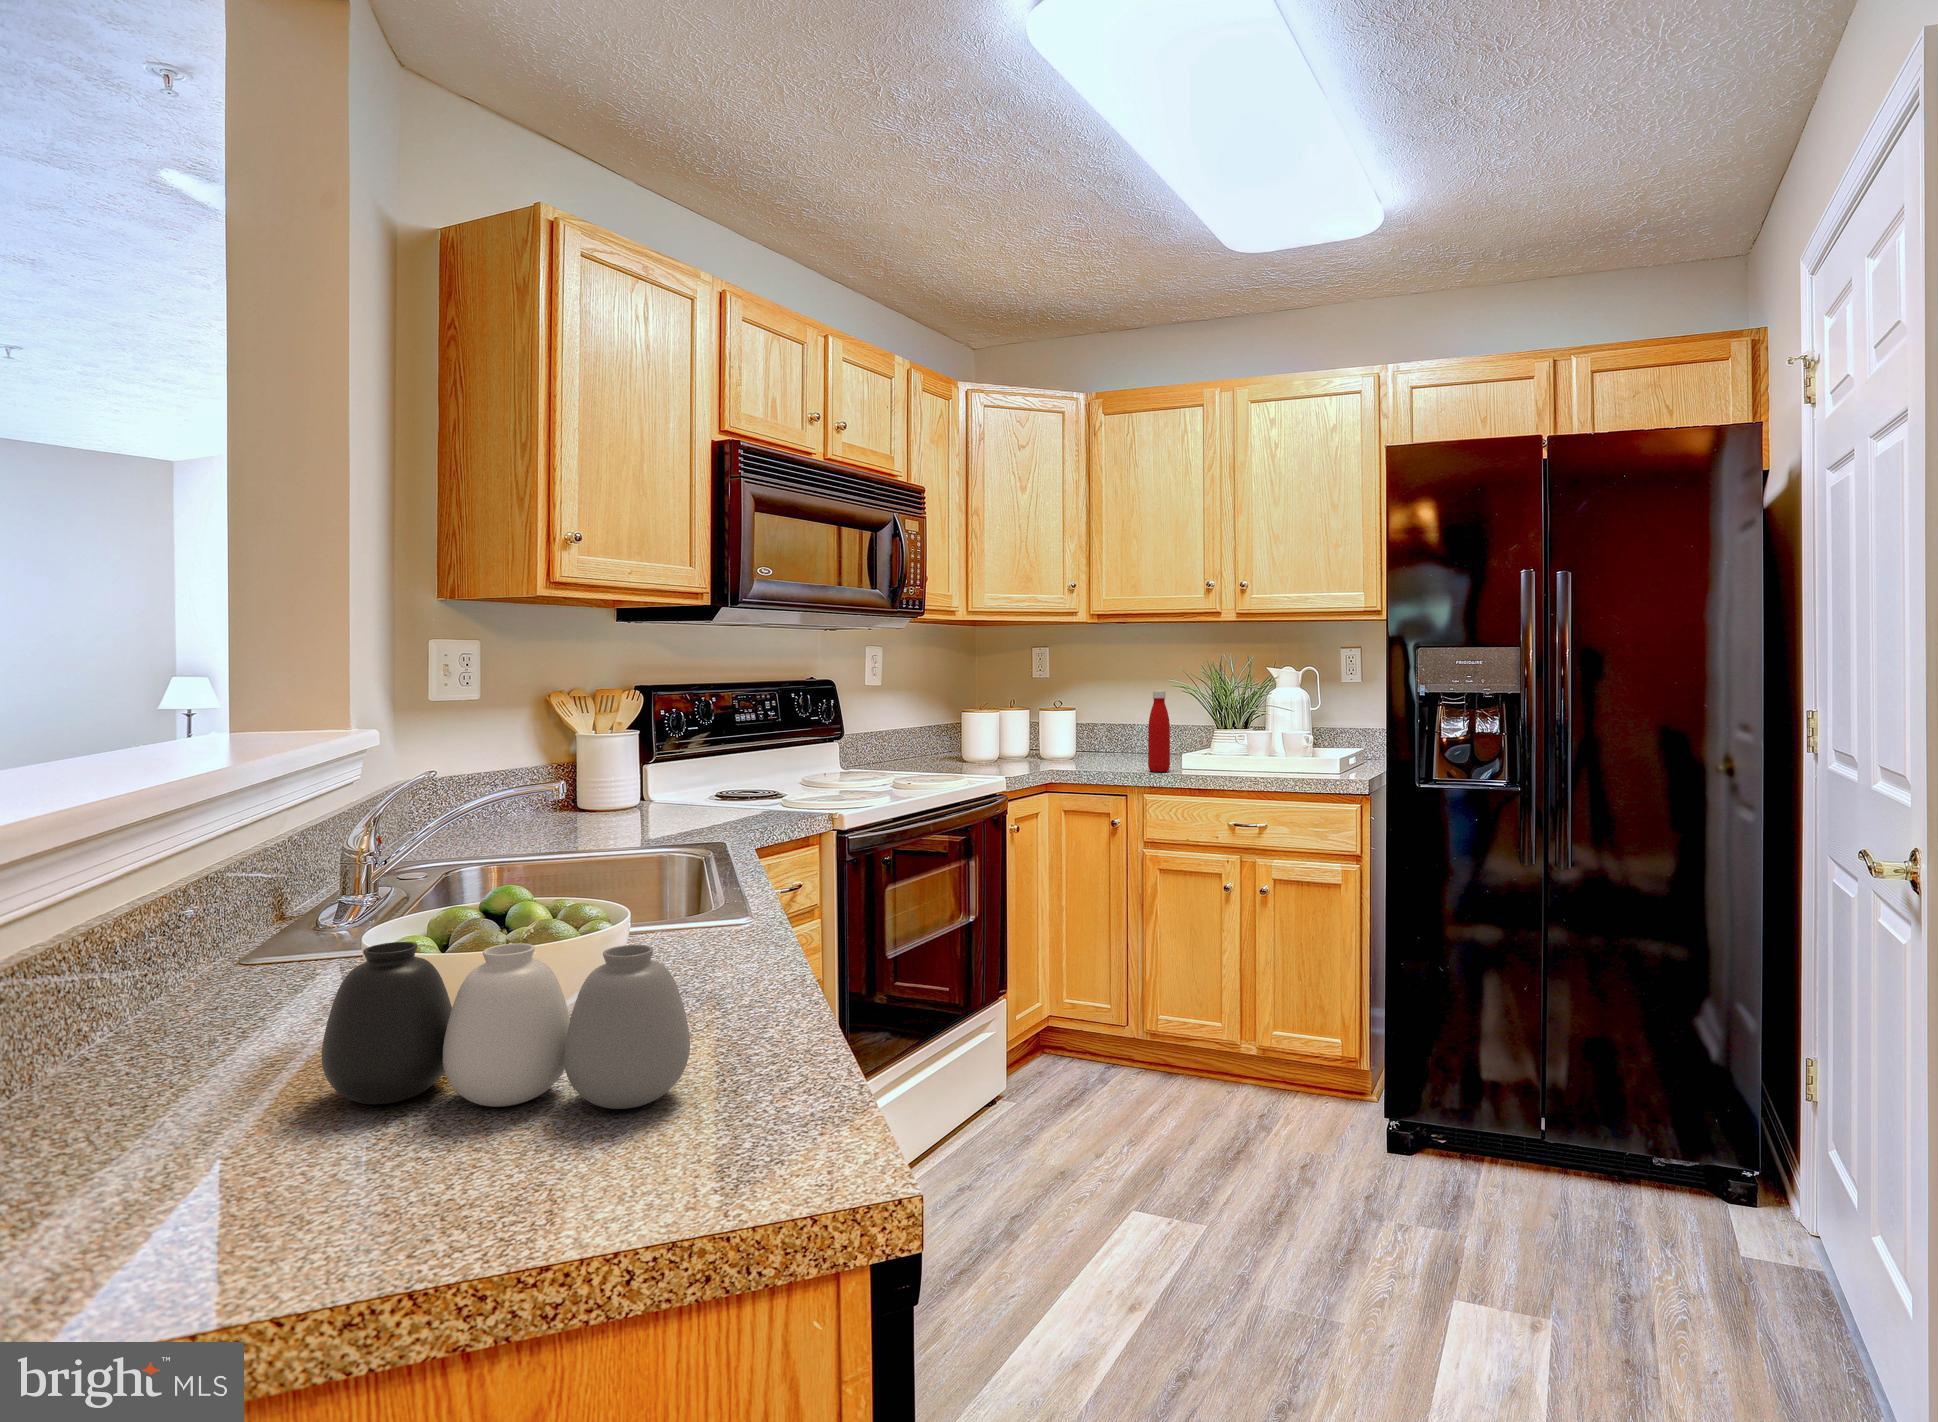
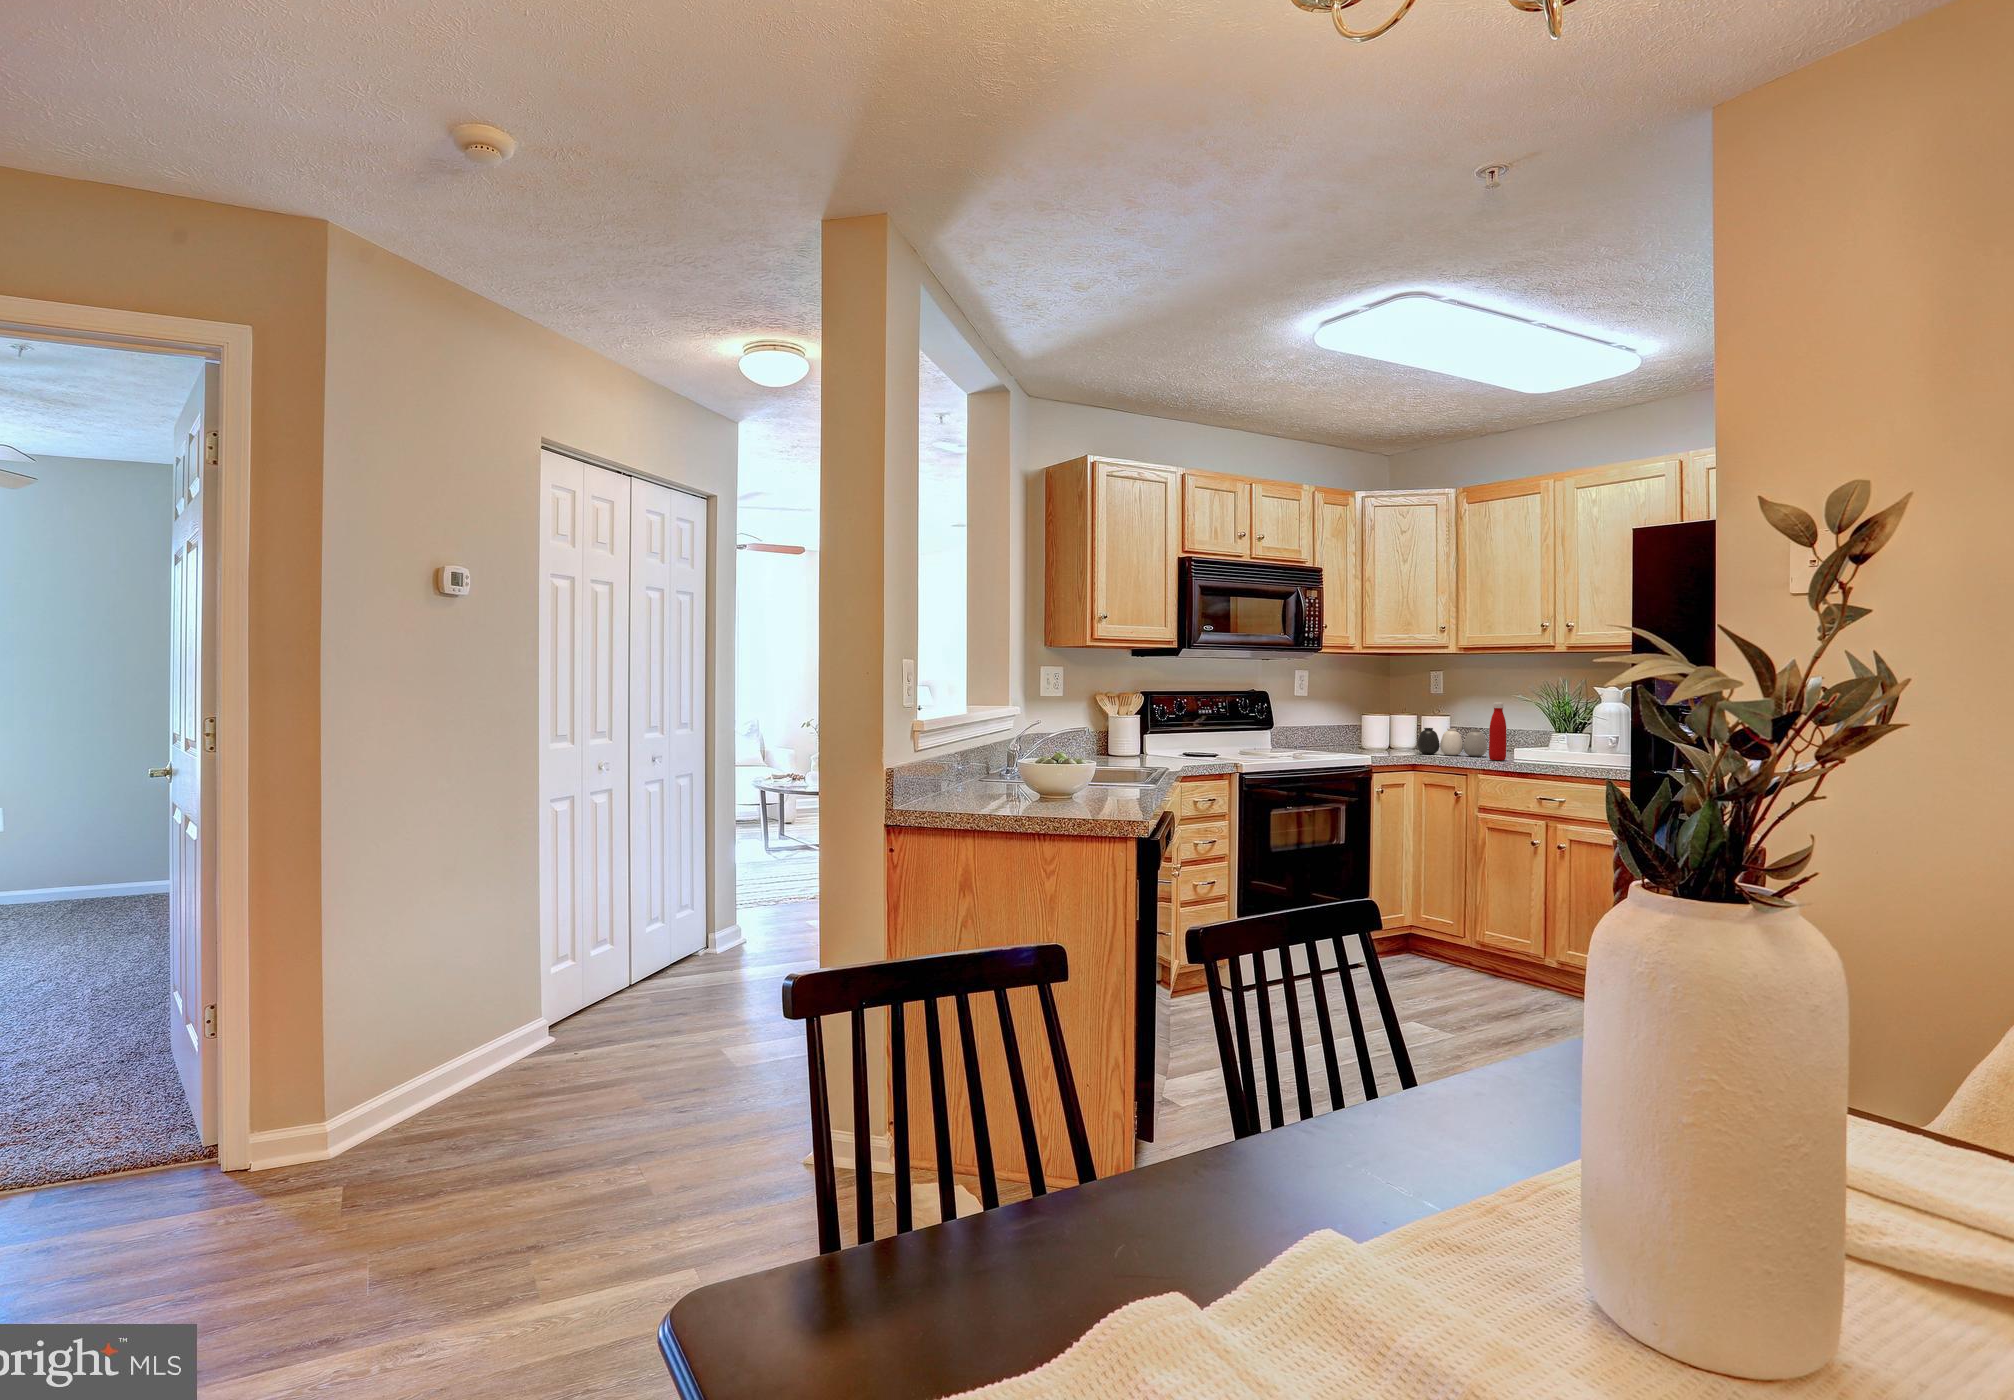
vase: present [322,942,690,1109] -> present [1417,728,1487,757]

